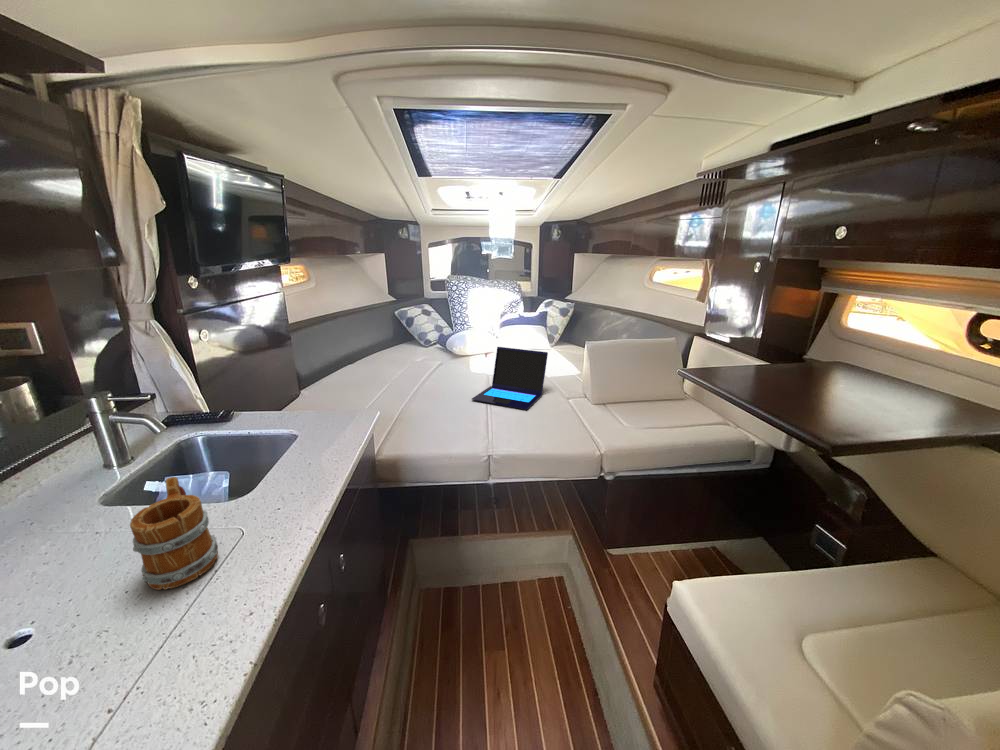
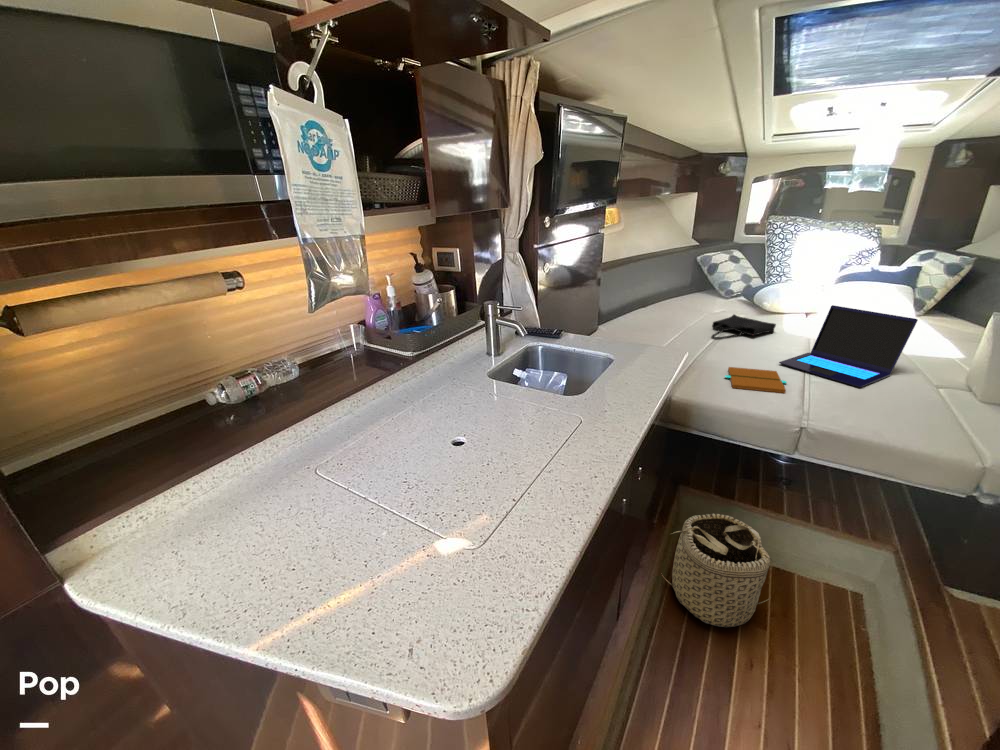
tote bag: none [417,360,465,385] -> present [712,315,776,339]
book: none [431,408,479,433] -> present [725,367,787,393]
mug: present [130,477,218,590] -> none [536,361,573,427]
basket: none [398,558,508,684] -> present [663,514,772,628]

